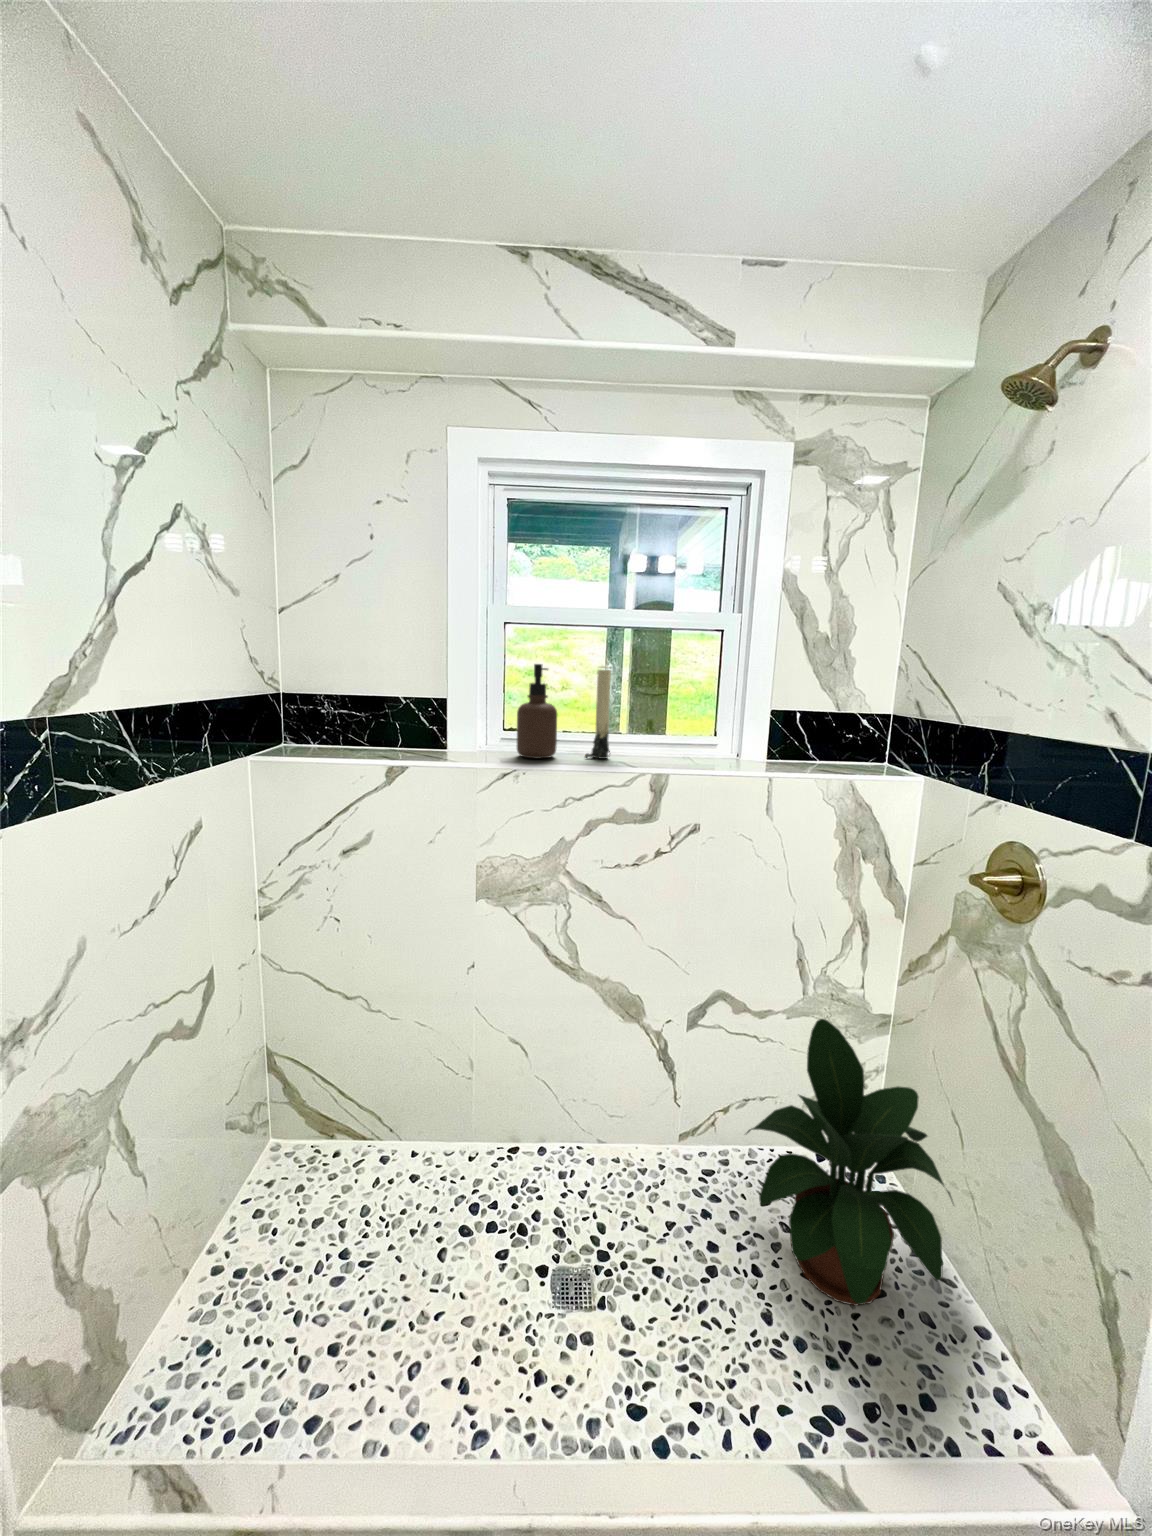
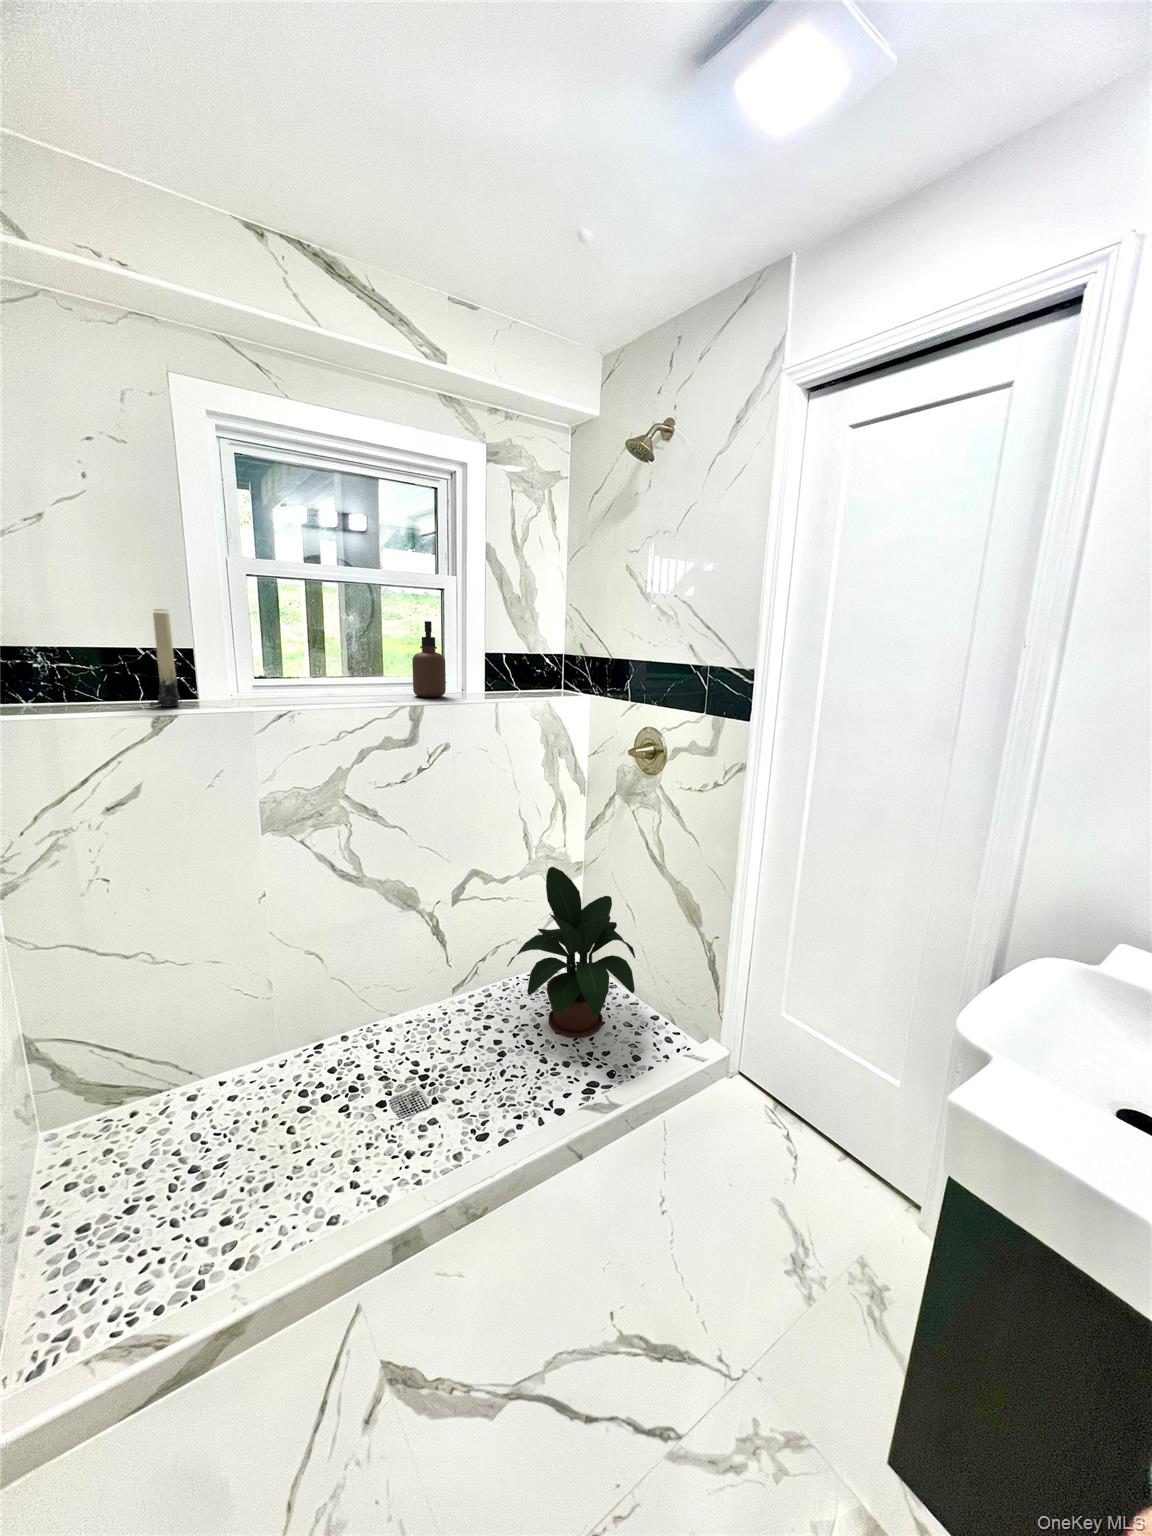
soap dispenser: present [517,664,557,758] -> present [412,621,446,697]
candle: present [585,666,611,759] -> present [149,609,180,707]

